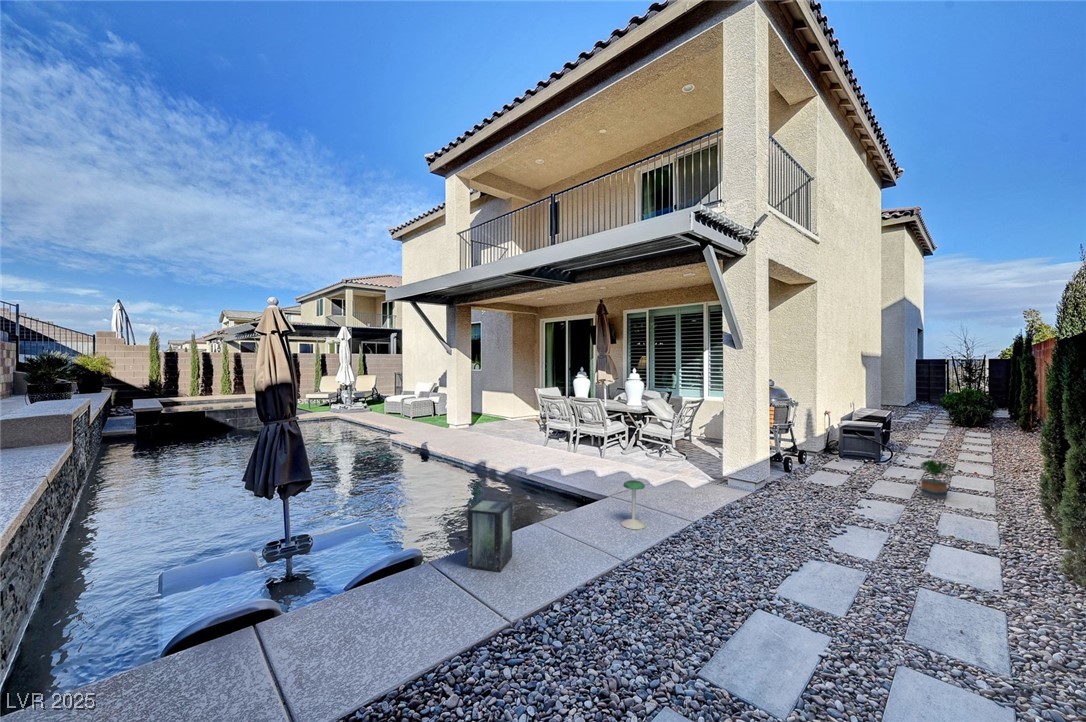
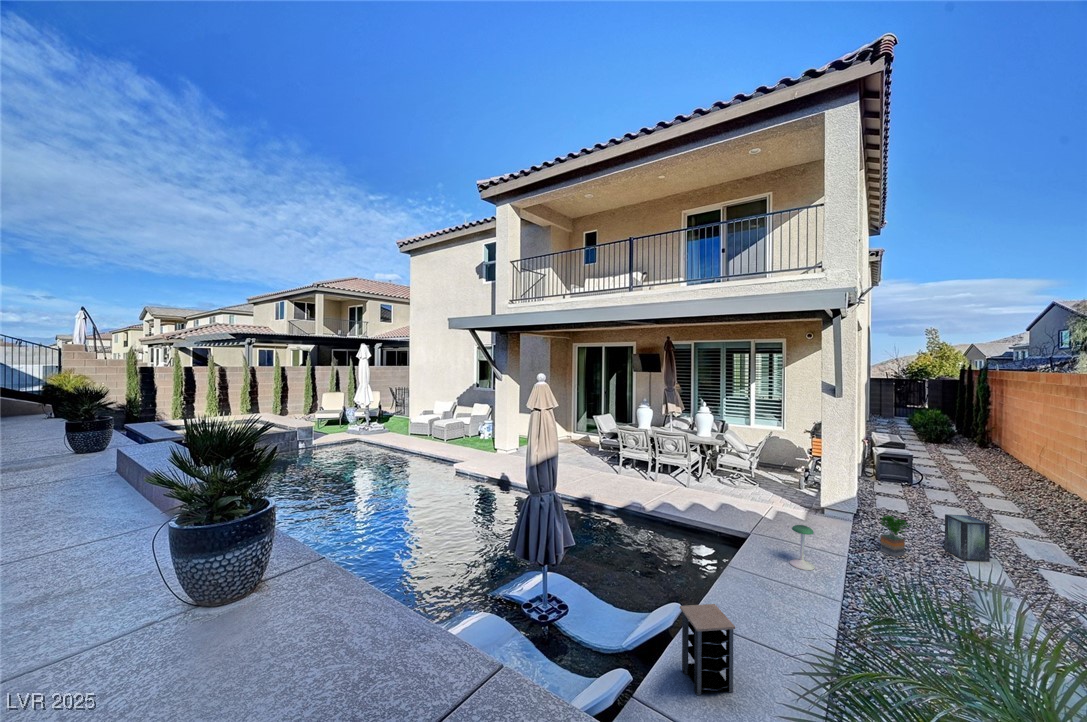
potted tree: present [921,460,952,499] -> present [881,516,909,556]
storage box: present [468,500,512,572] -> present [945,514,990,562]
side table: none [347,532,406,622] -> present [680,604,735,695]

